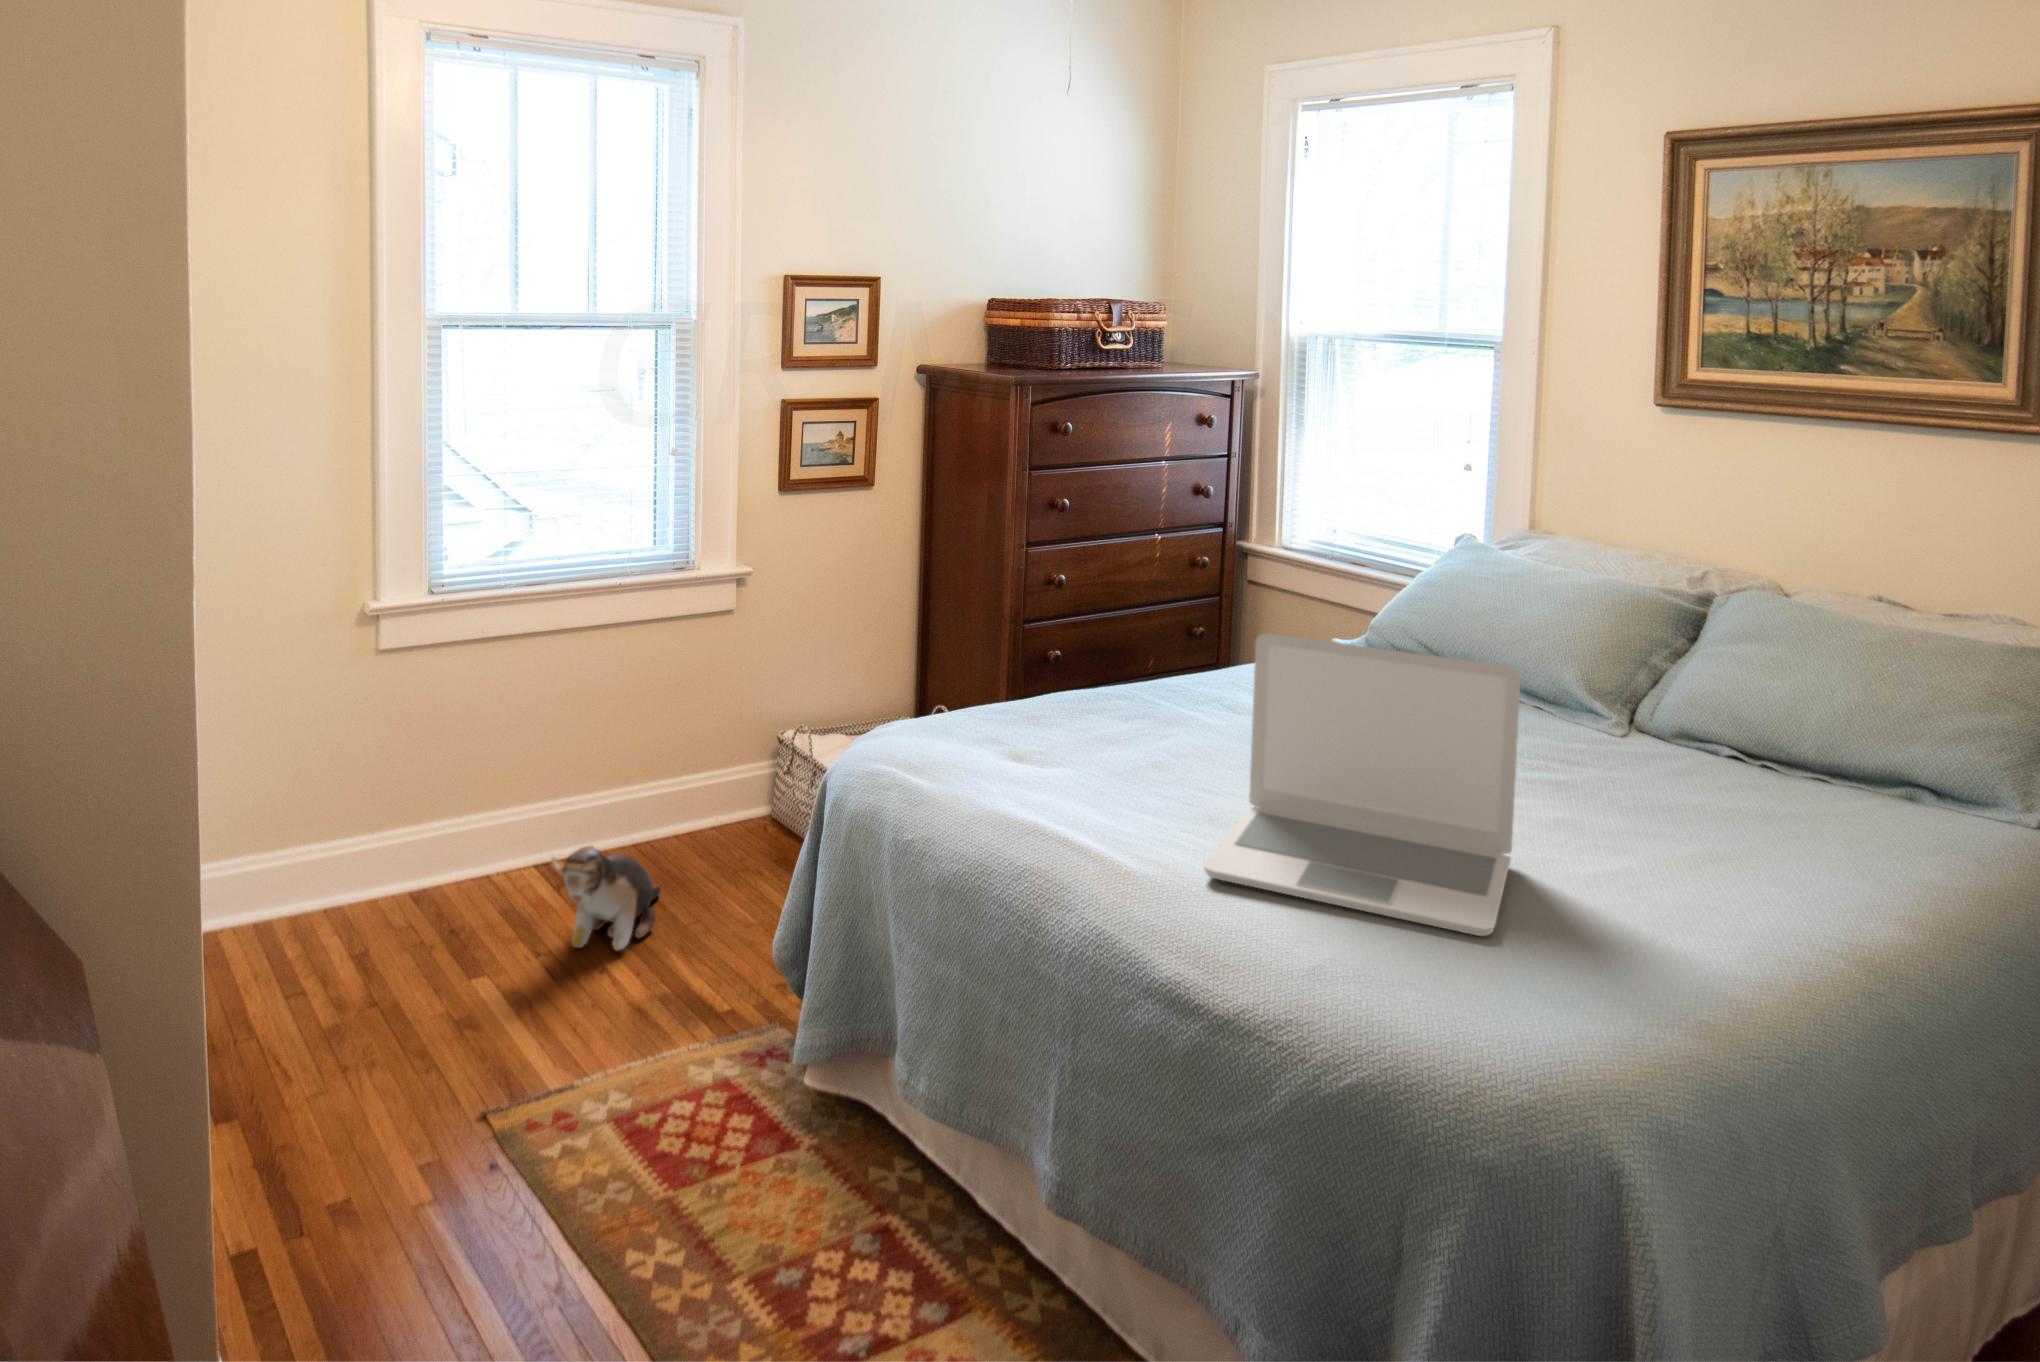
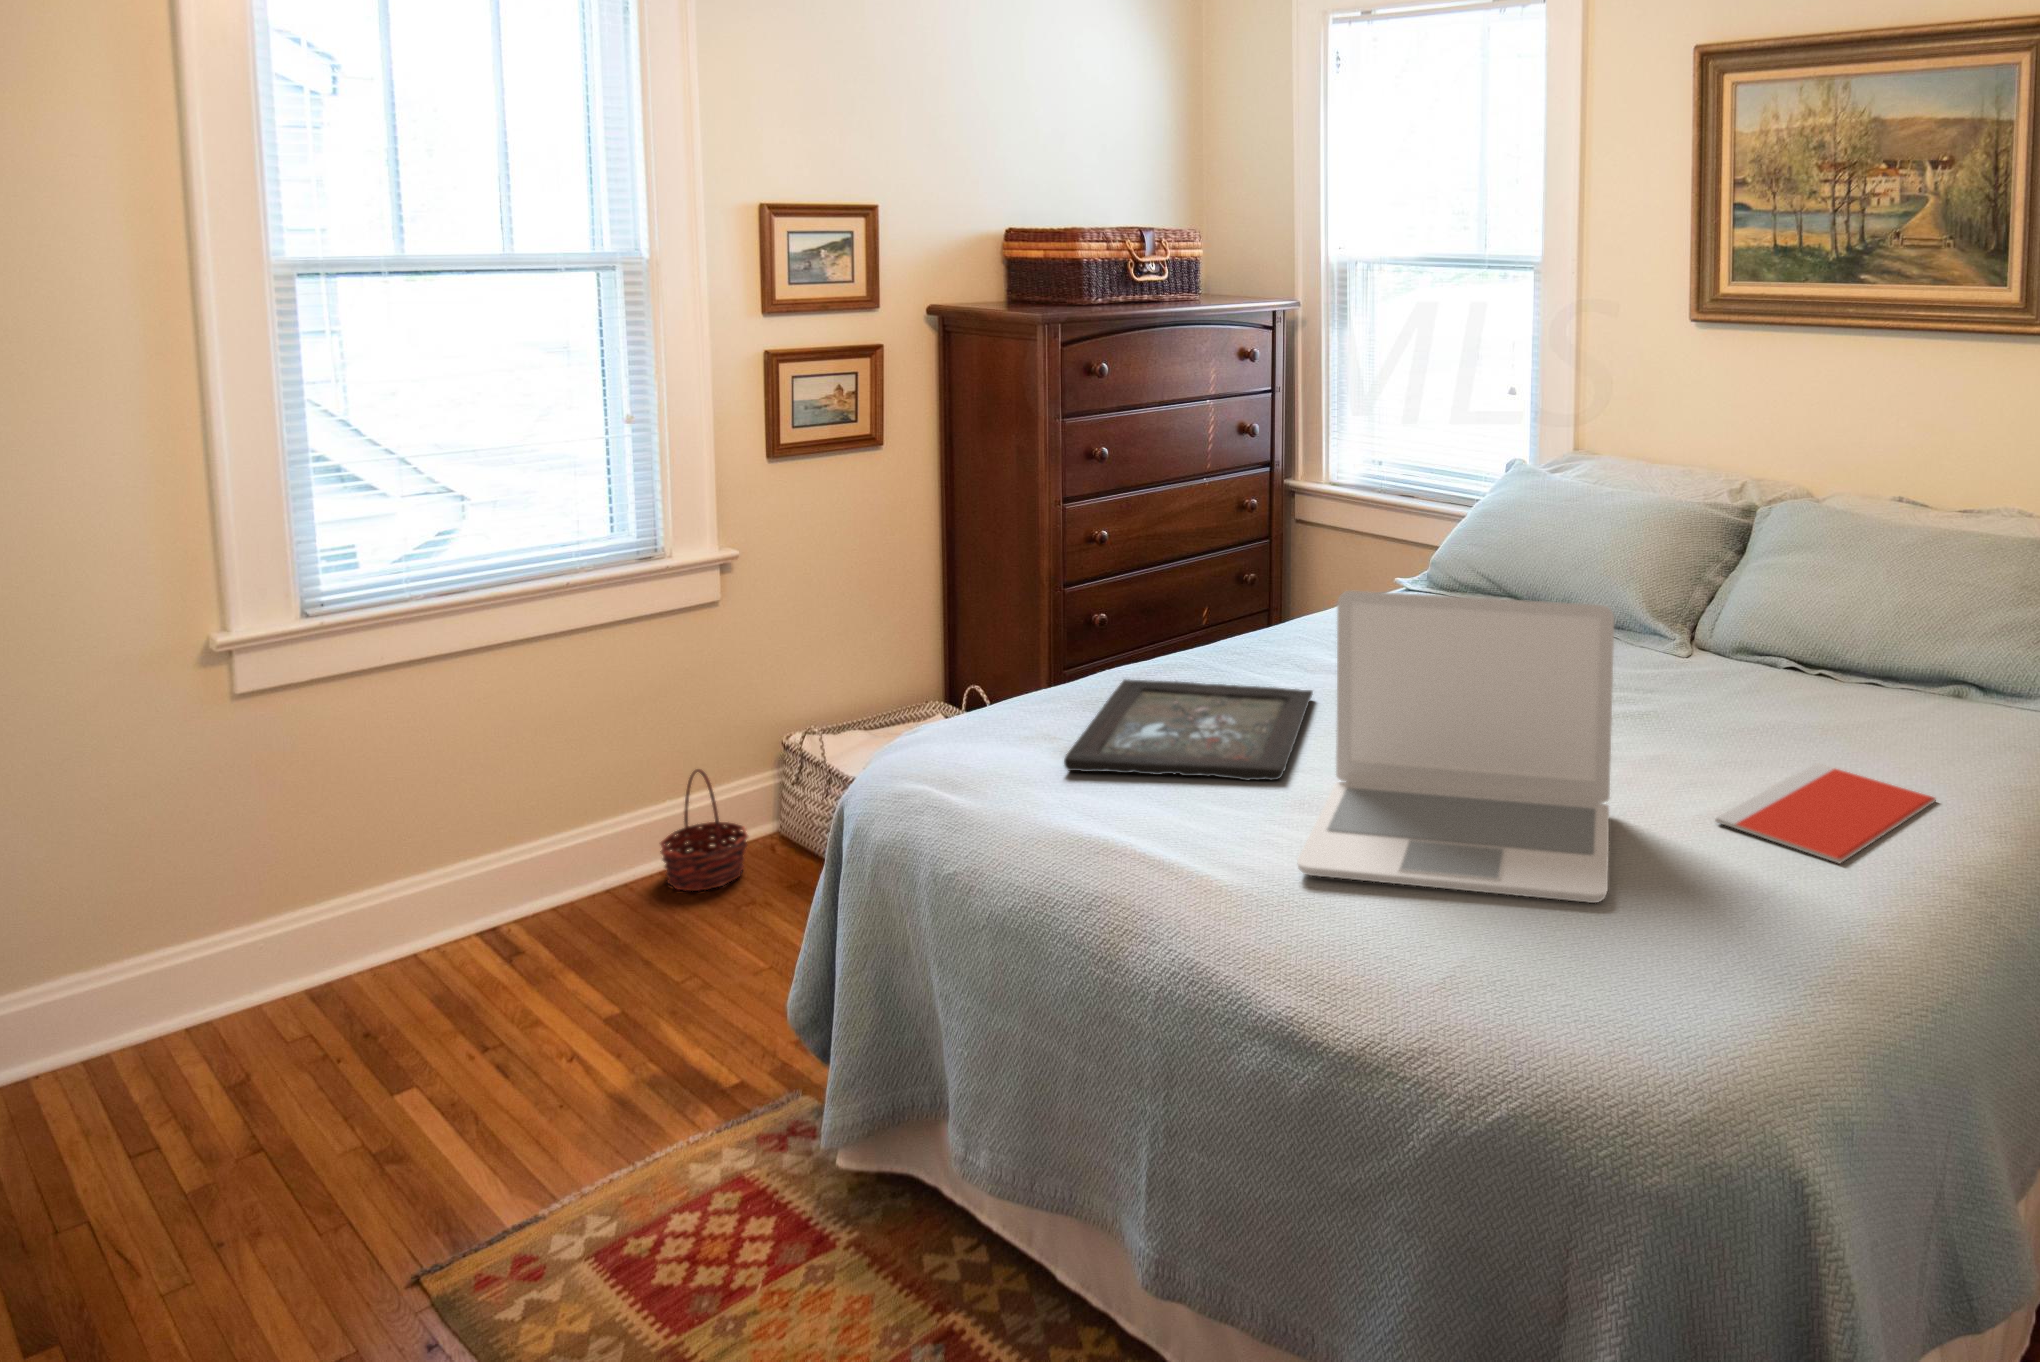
tray: none [1008,703,1238,800] -> present [1064,679,1313,780]
basket: none [675,750,745,854] -> present [660,769,748,891]
plush toy: present [552,846,661,950] -> none [492,910,645,1036]
notebook: none [1619,848,1868,938] -> present [1715,764,1936,863]

